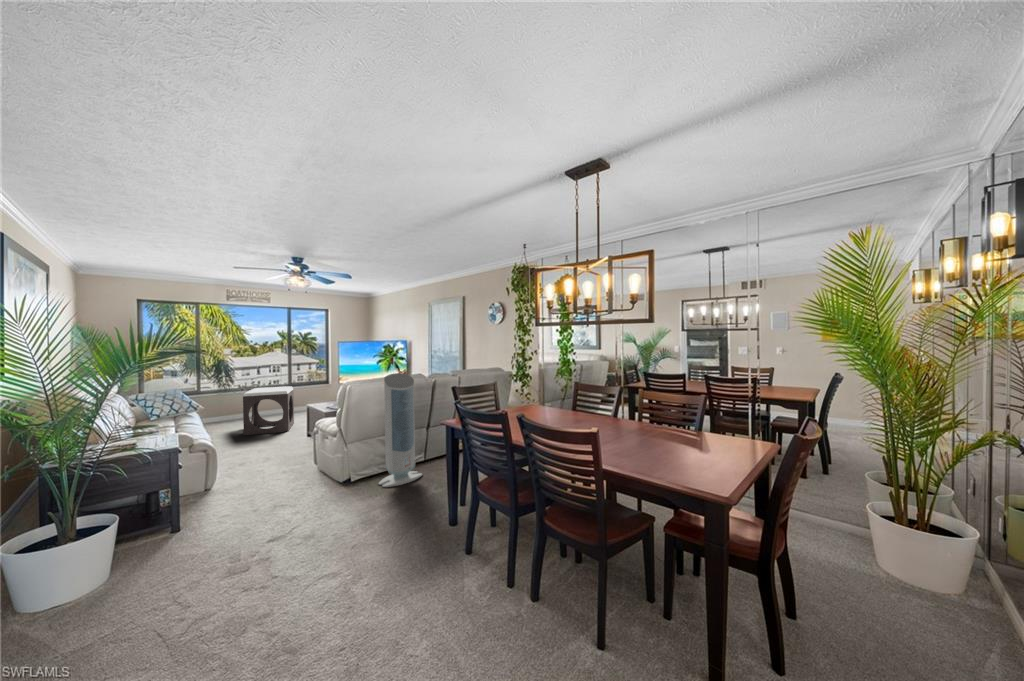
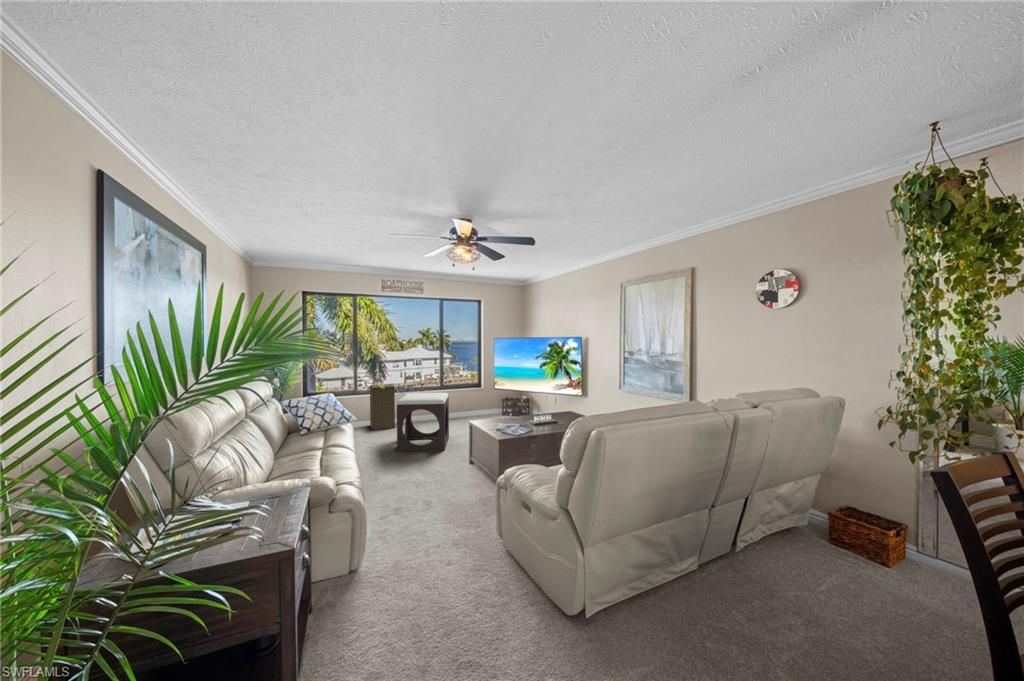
air purifier: present [378,373,422,487] -> none [615,405,688,629]
cardboard box: none [215,383,242,424] -> present [370,384,395,430]

